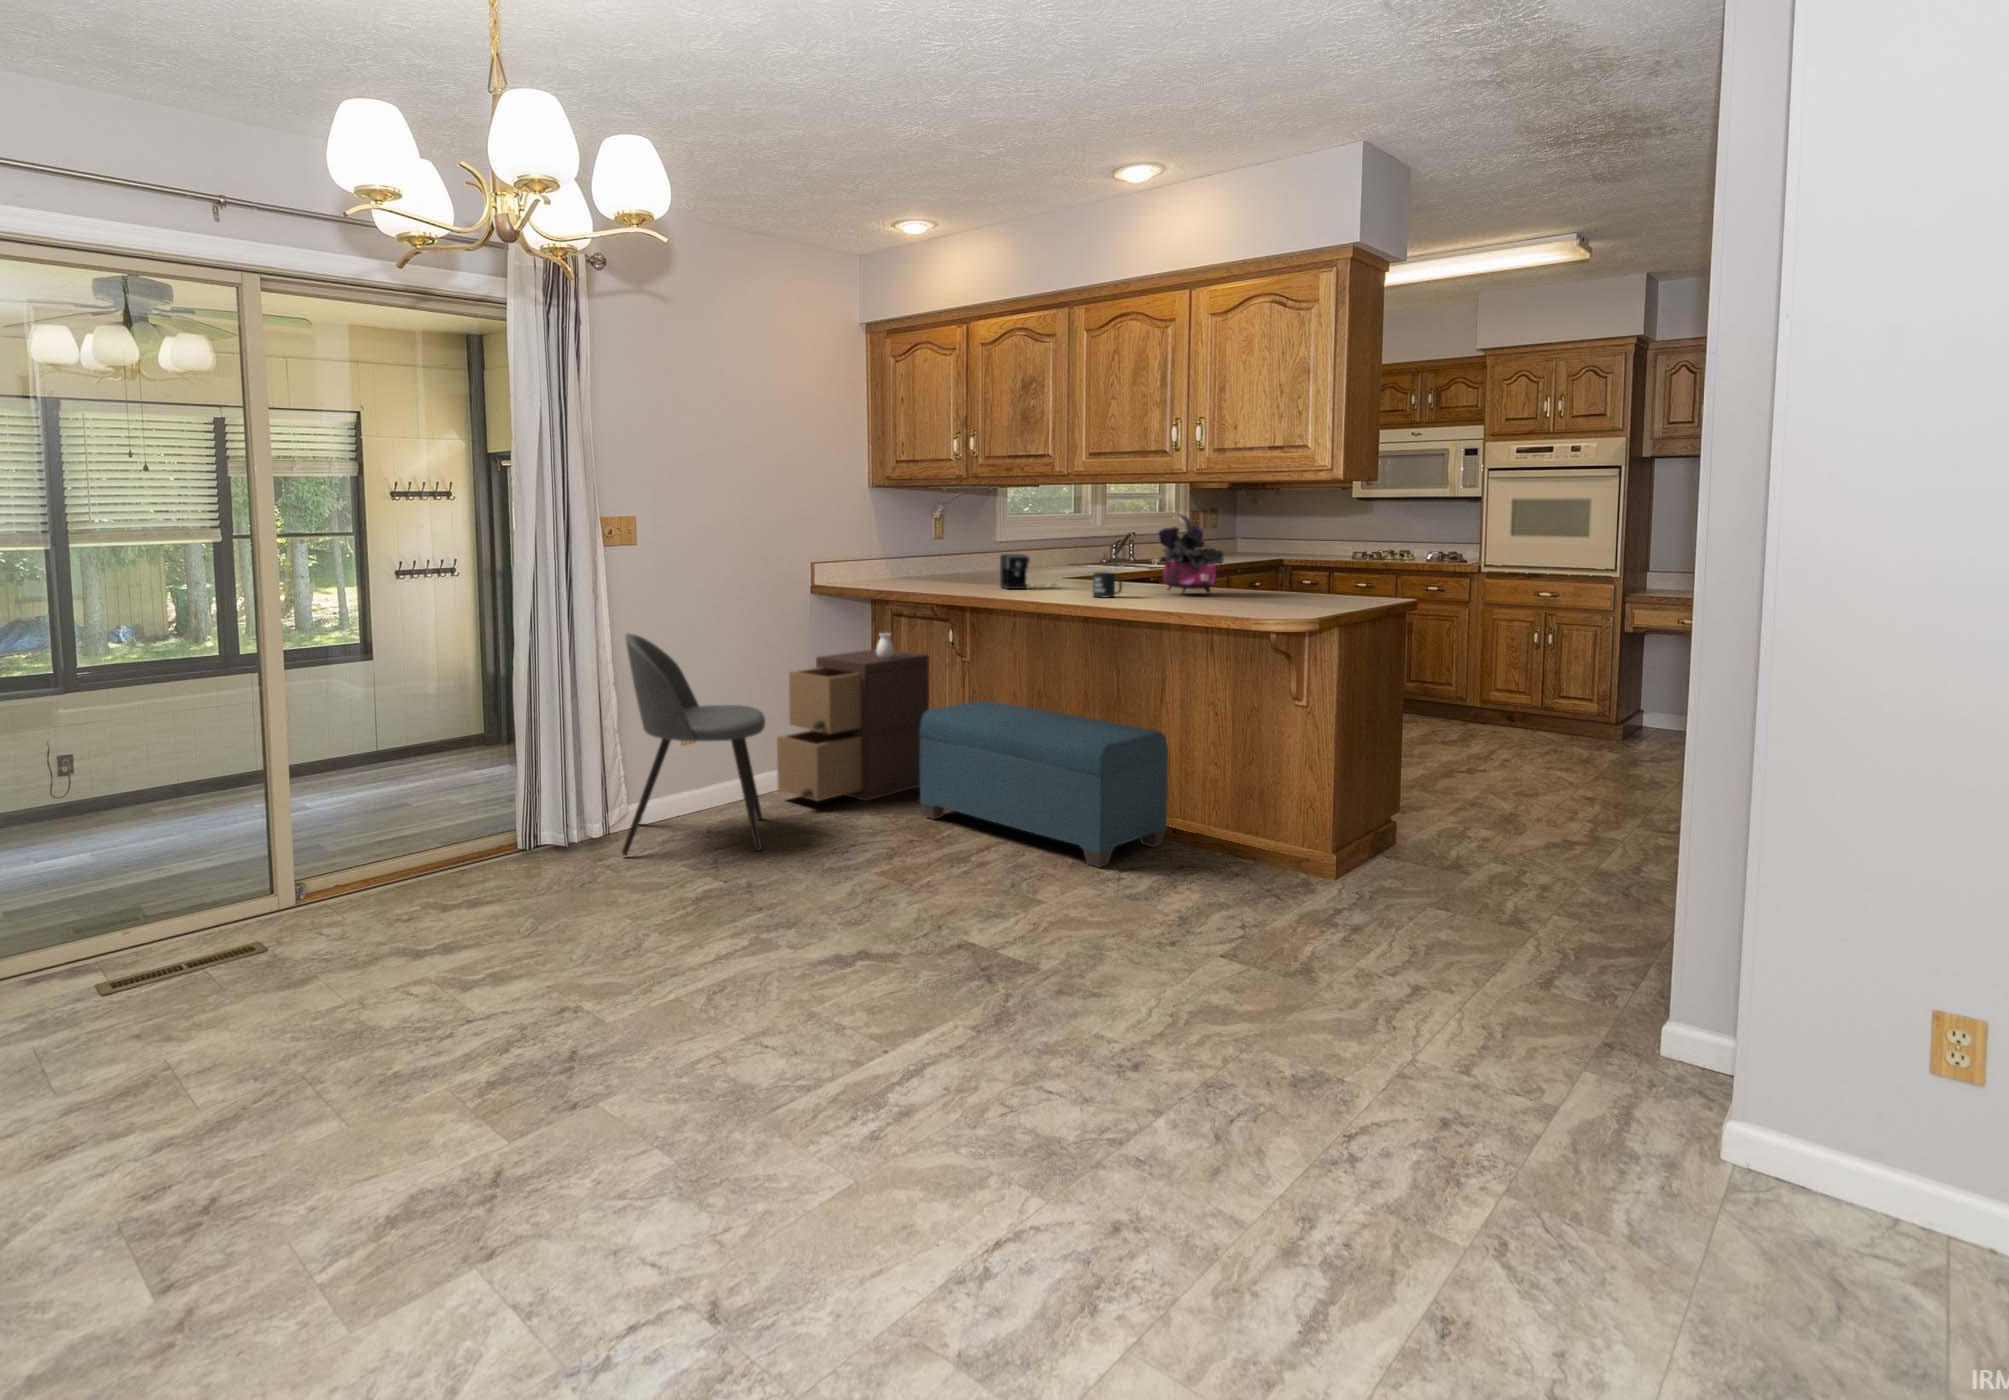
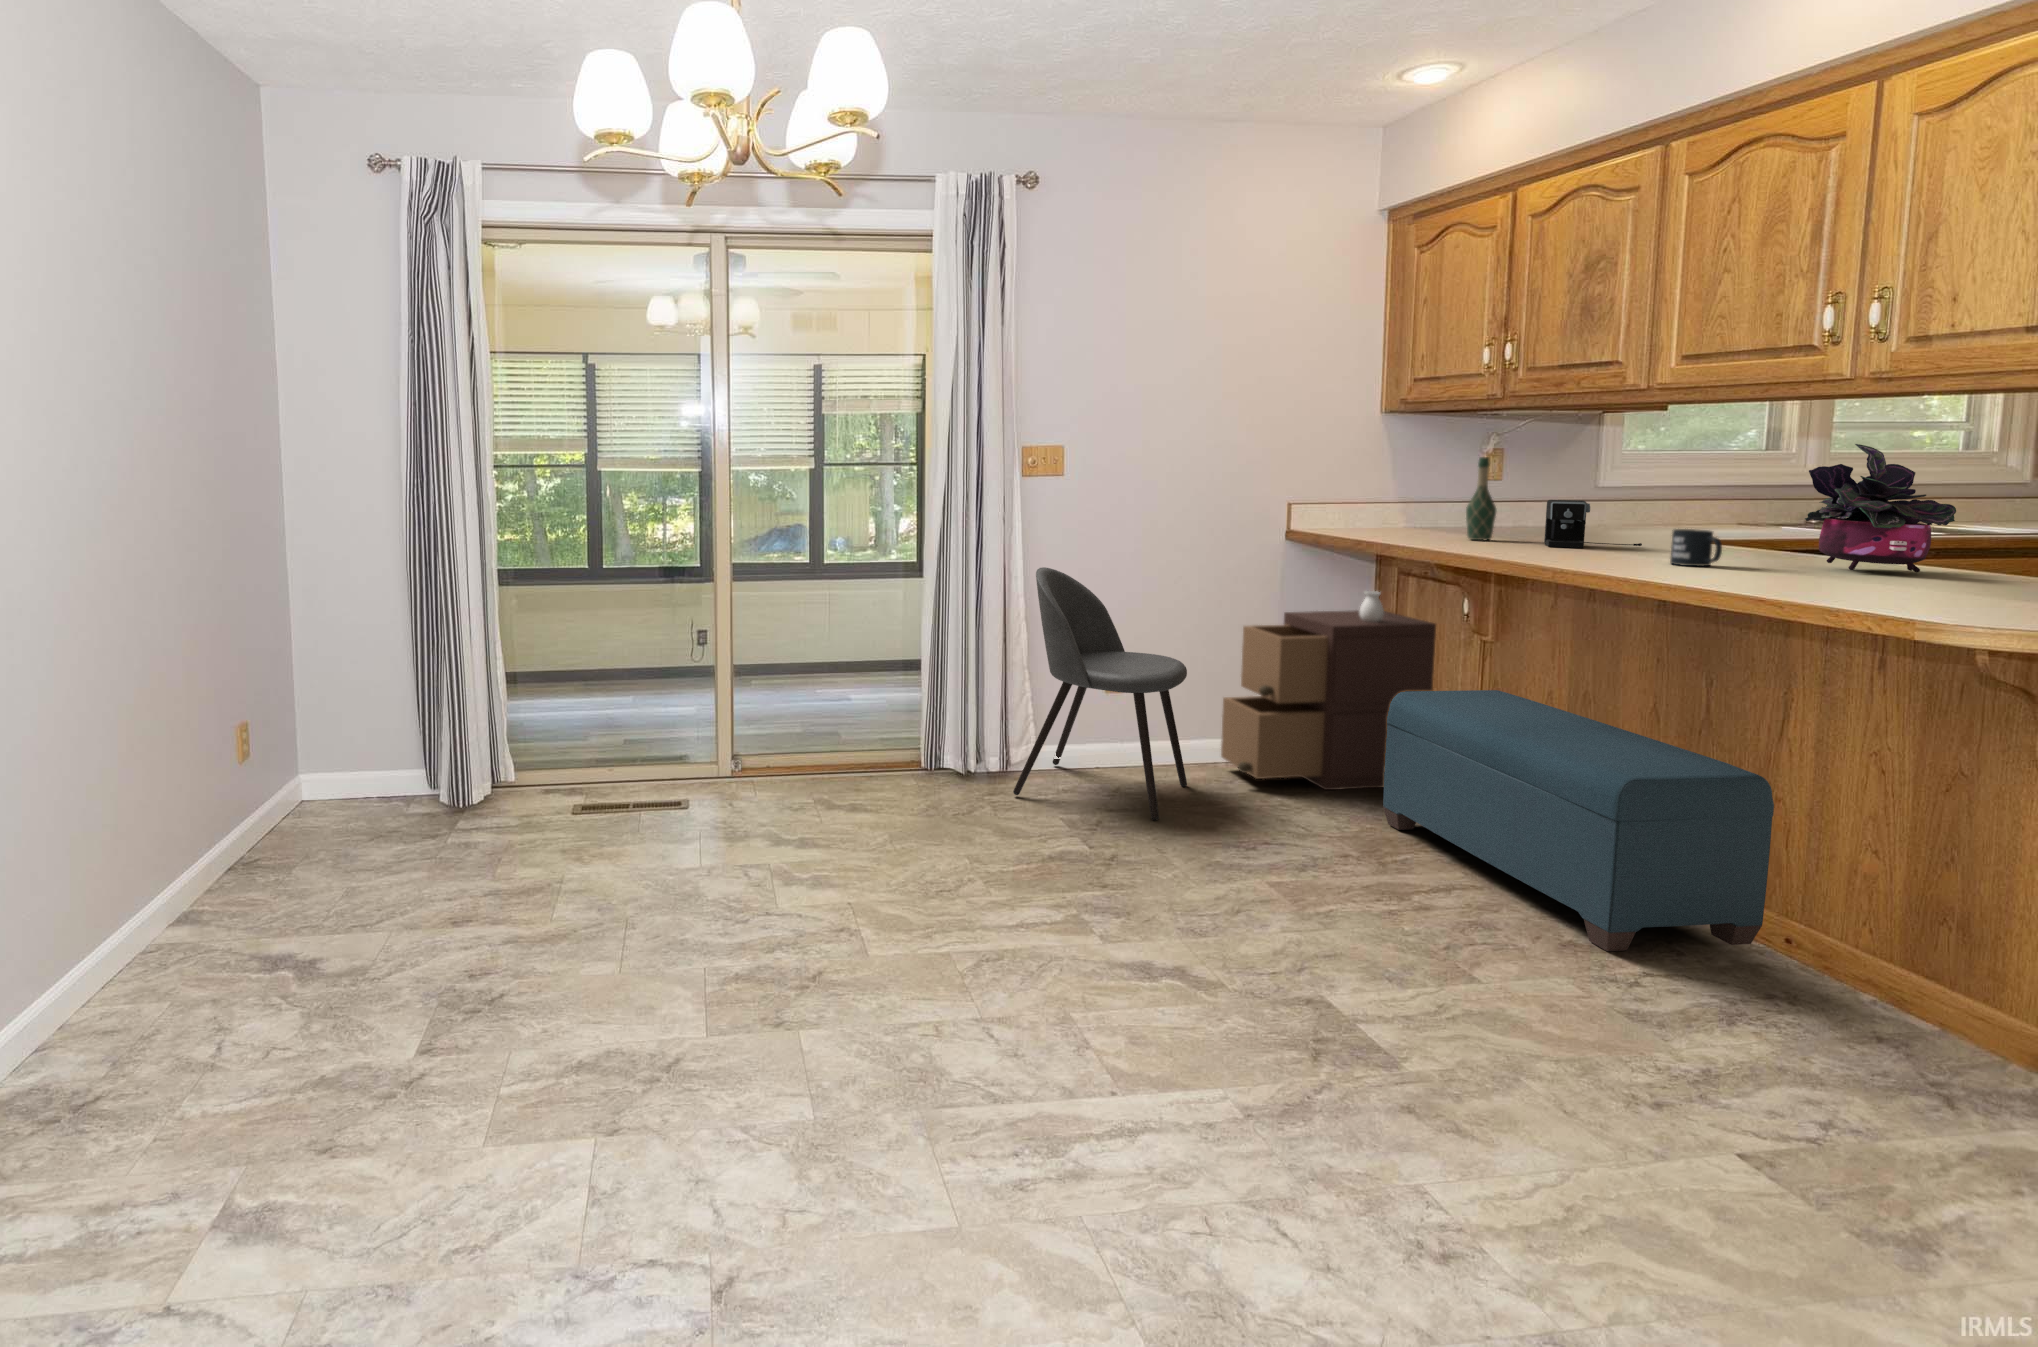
wine bottle: none [948,523,968,587] -> present [1466,457,1496,541]

